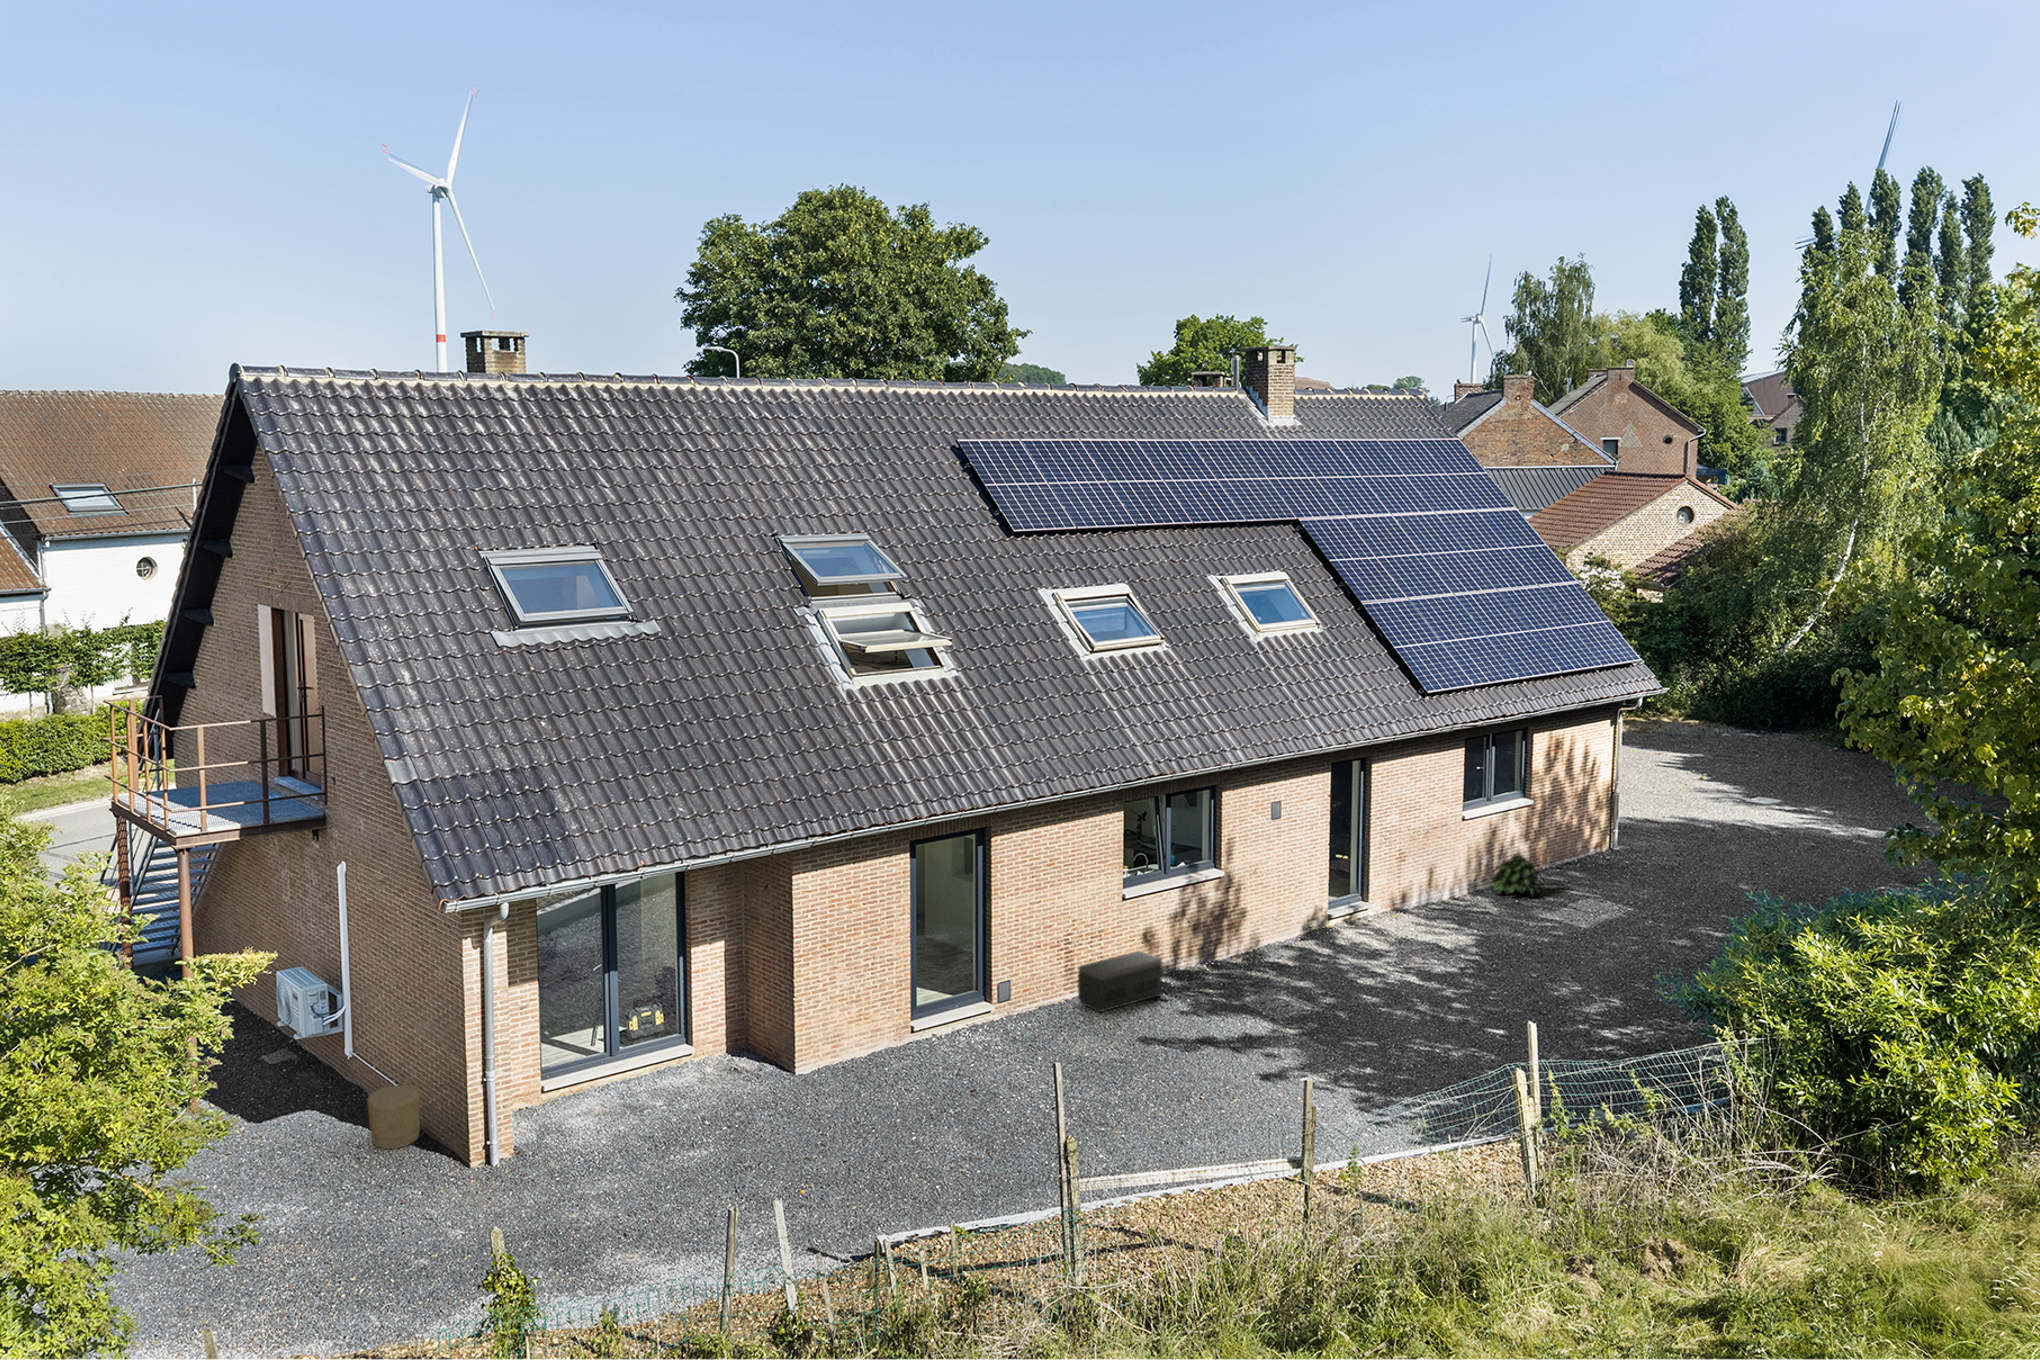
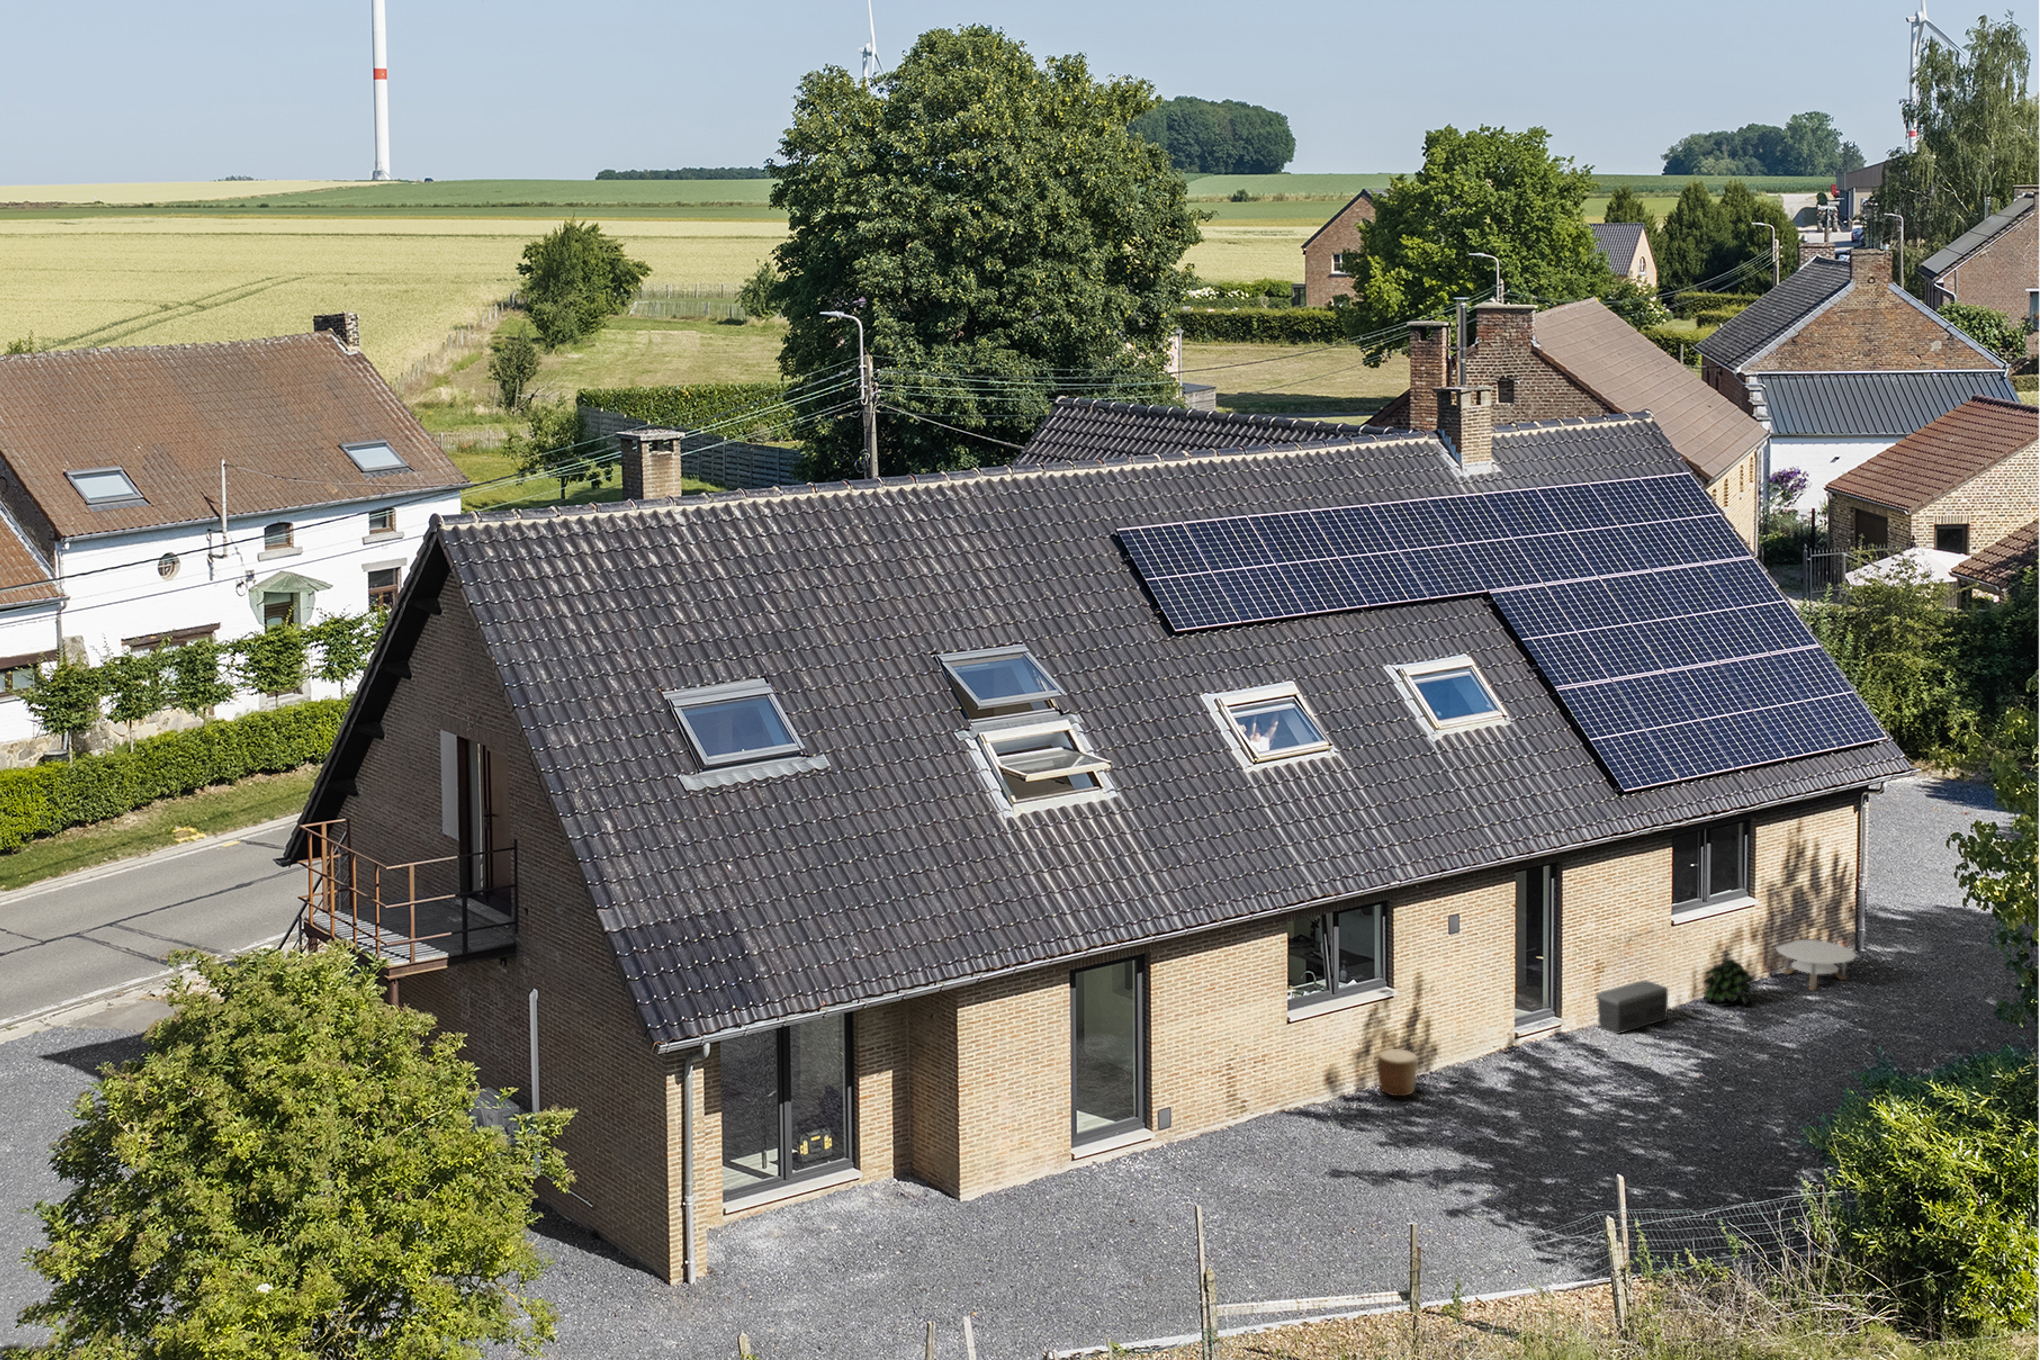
round table: none [1552,841,1625,885] -> present [1776,940,1856,990]
storage bench: present [1078,951,1162,1012] -> present [1596,981,1668,1034]
woven basket: present [367,1085,420,1149] -> present [1378,1049,1417,1096]

